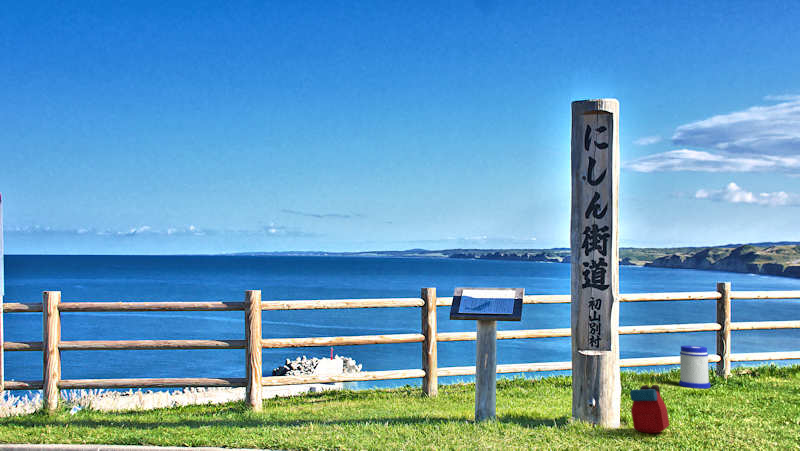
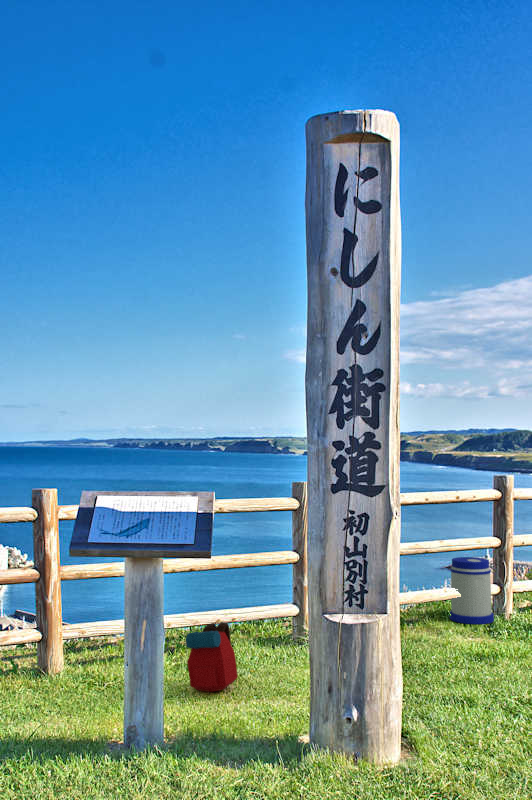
backpack: present [630,385,669,433] -> present [186,622,238,692]

